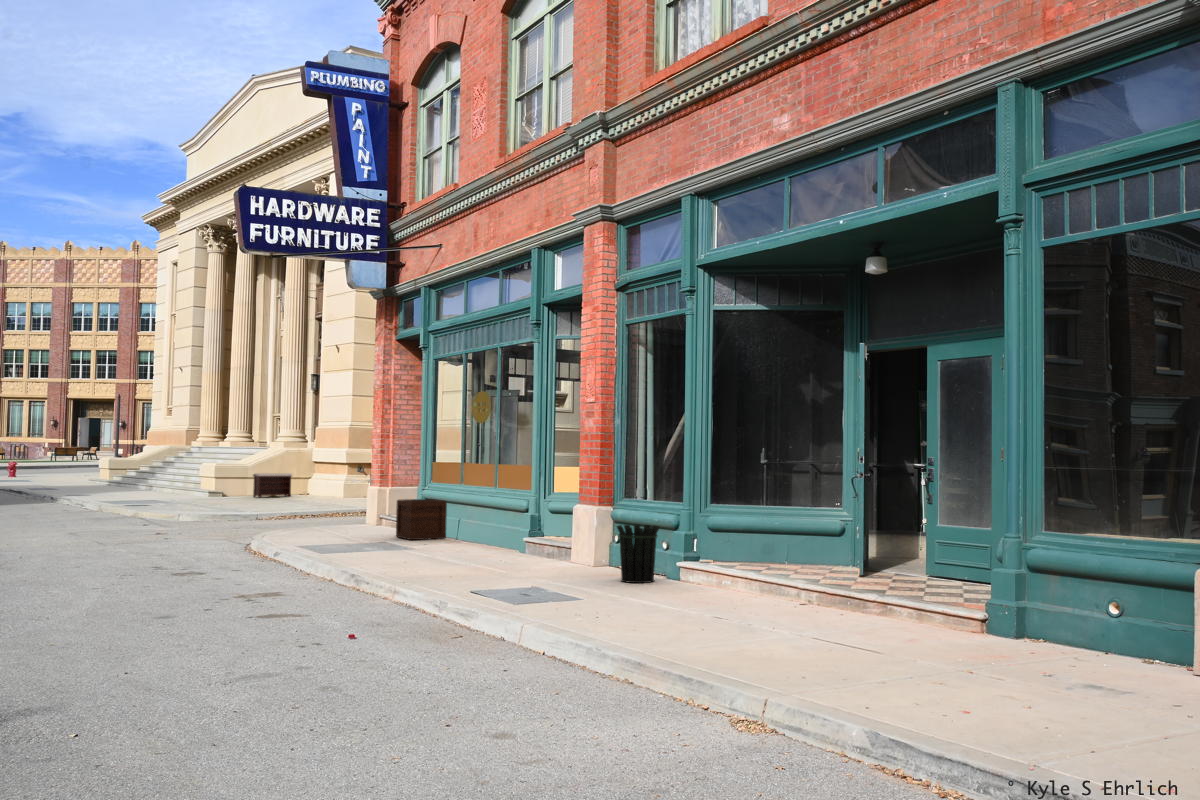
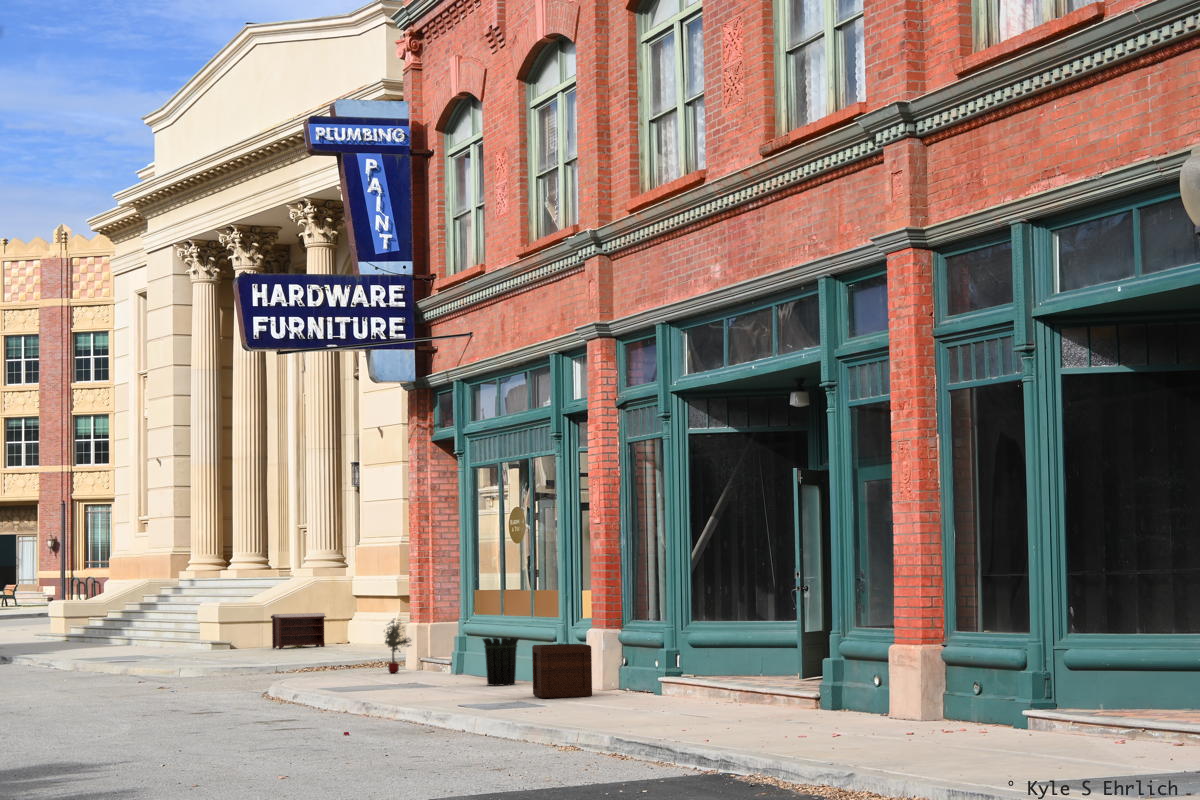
potted tree: none [350,482,375,527] -> present [385,619,411,673]
wooden crate: present [396,499,447,540] -> present [532,644,592,698]
waste bin: present [617,525,660,583] -> present [483,637,519,686]

